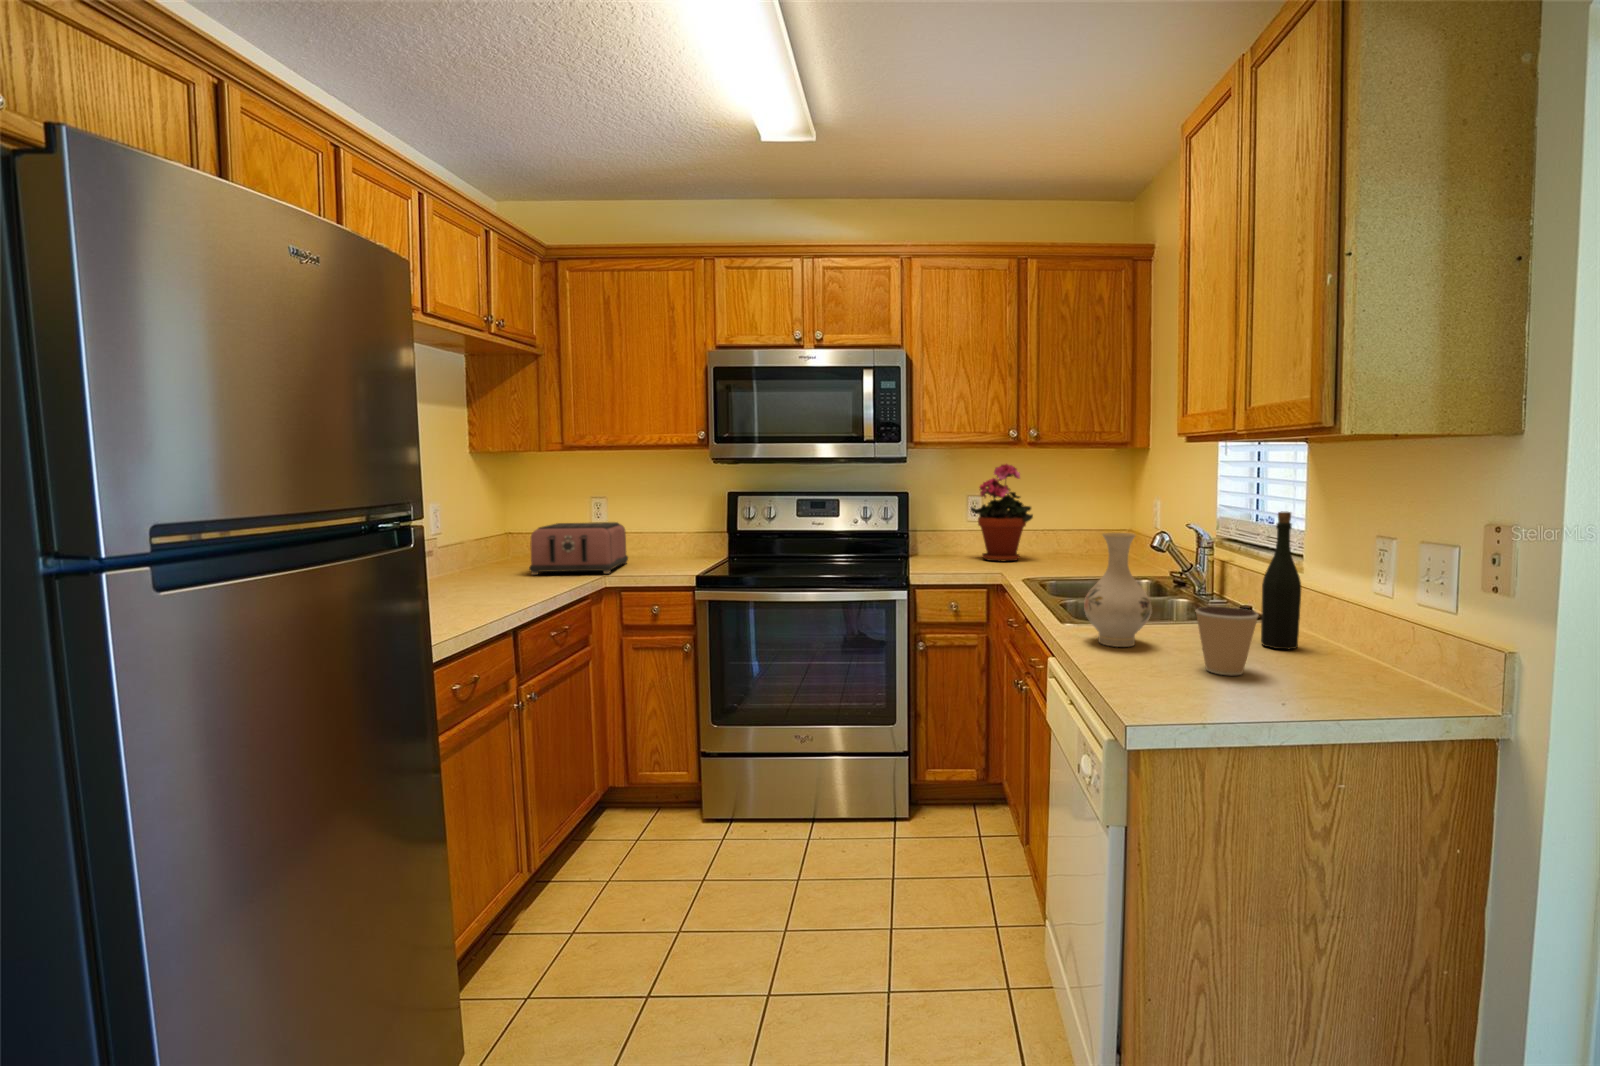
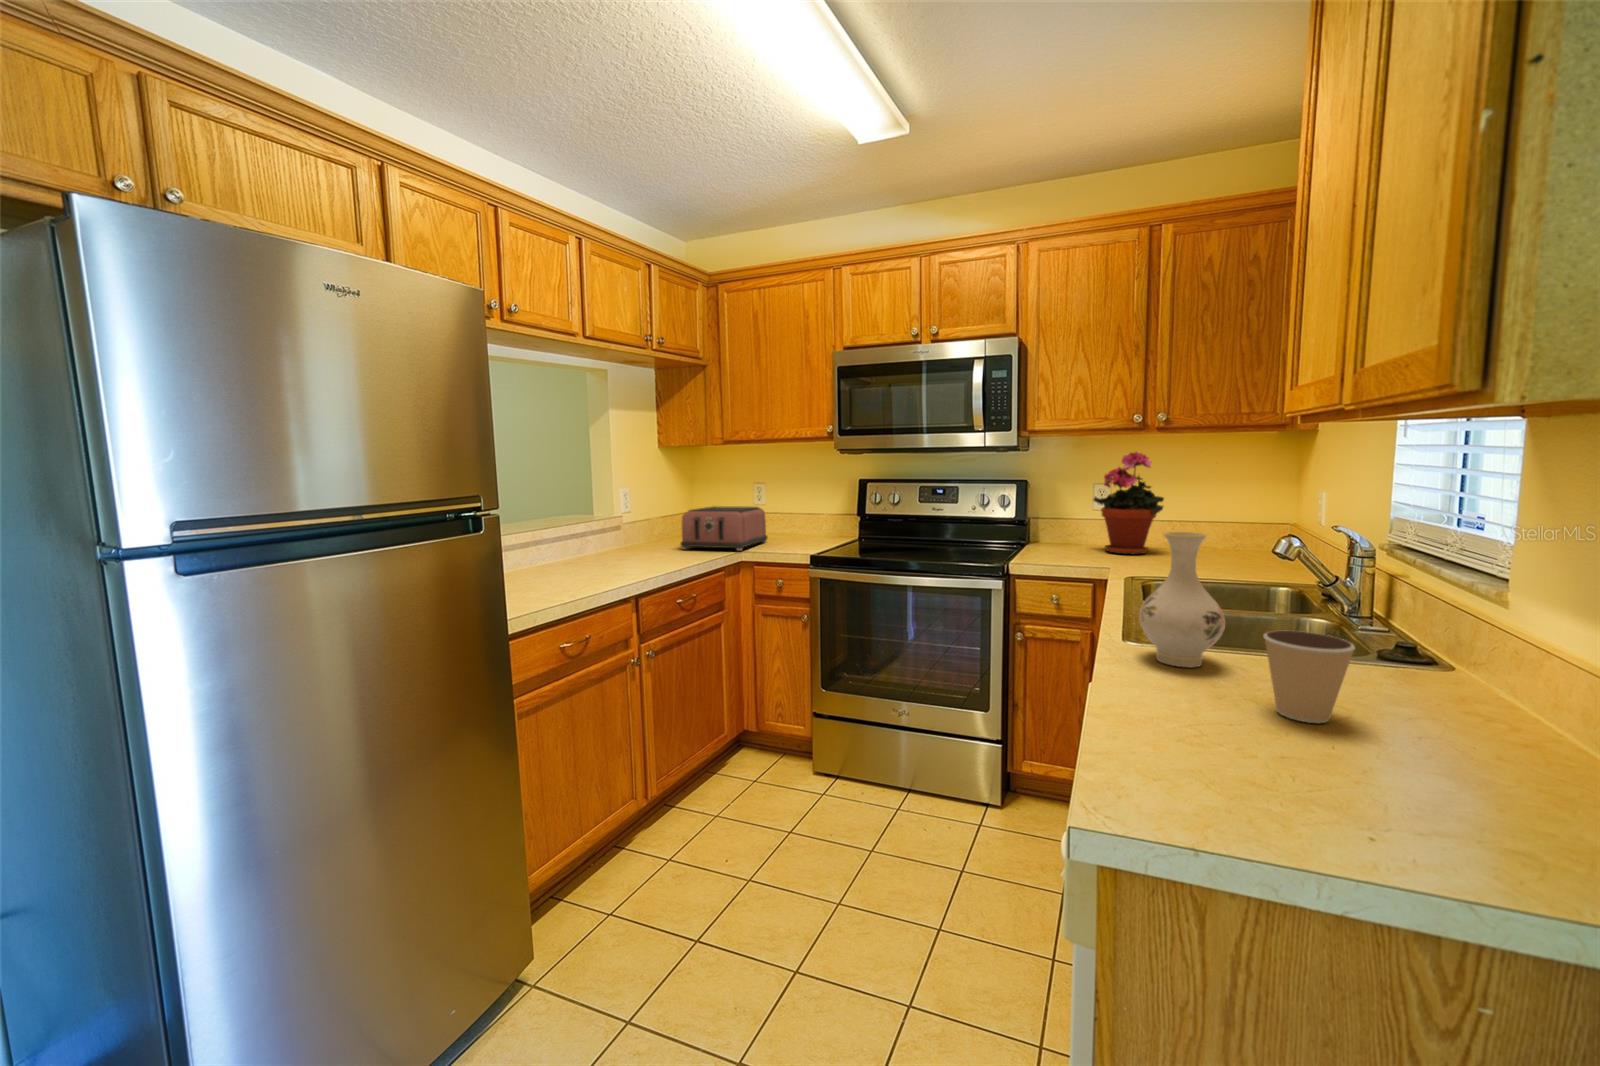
bottle: present [1261,511,1301,649] -> none [1390,511,1455,694]

